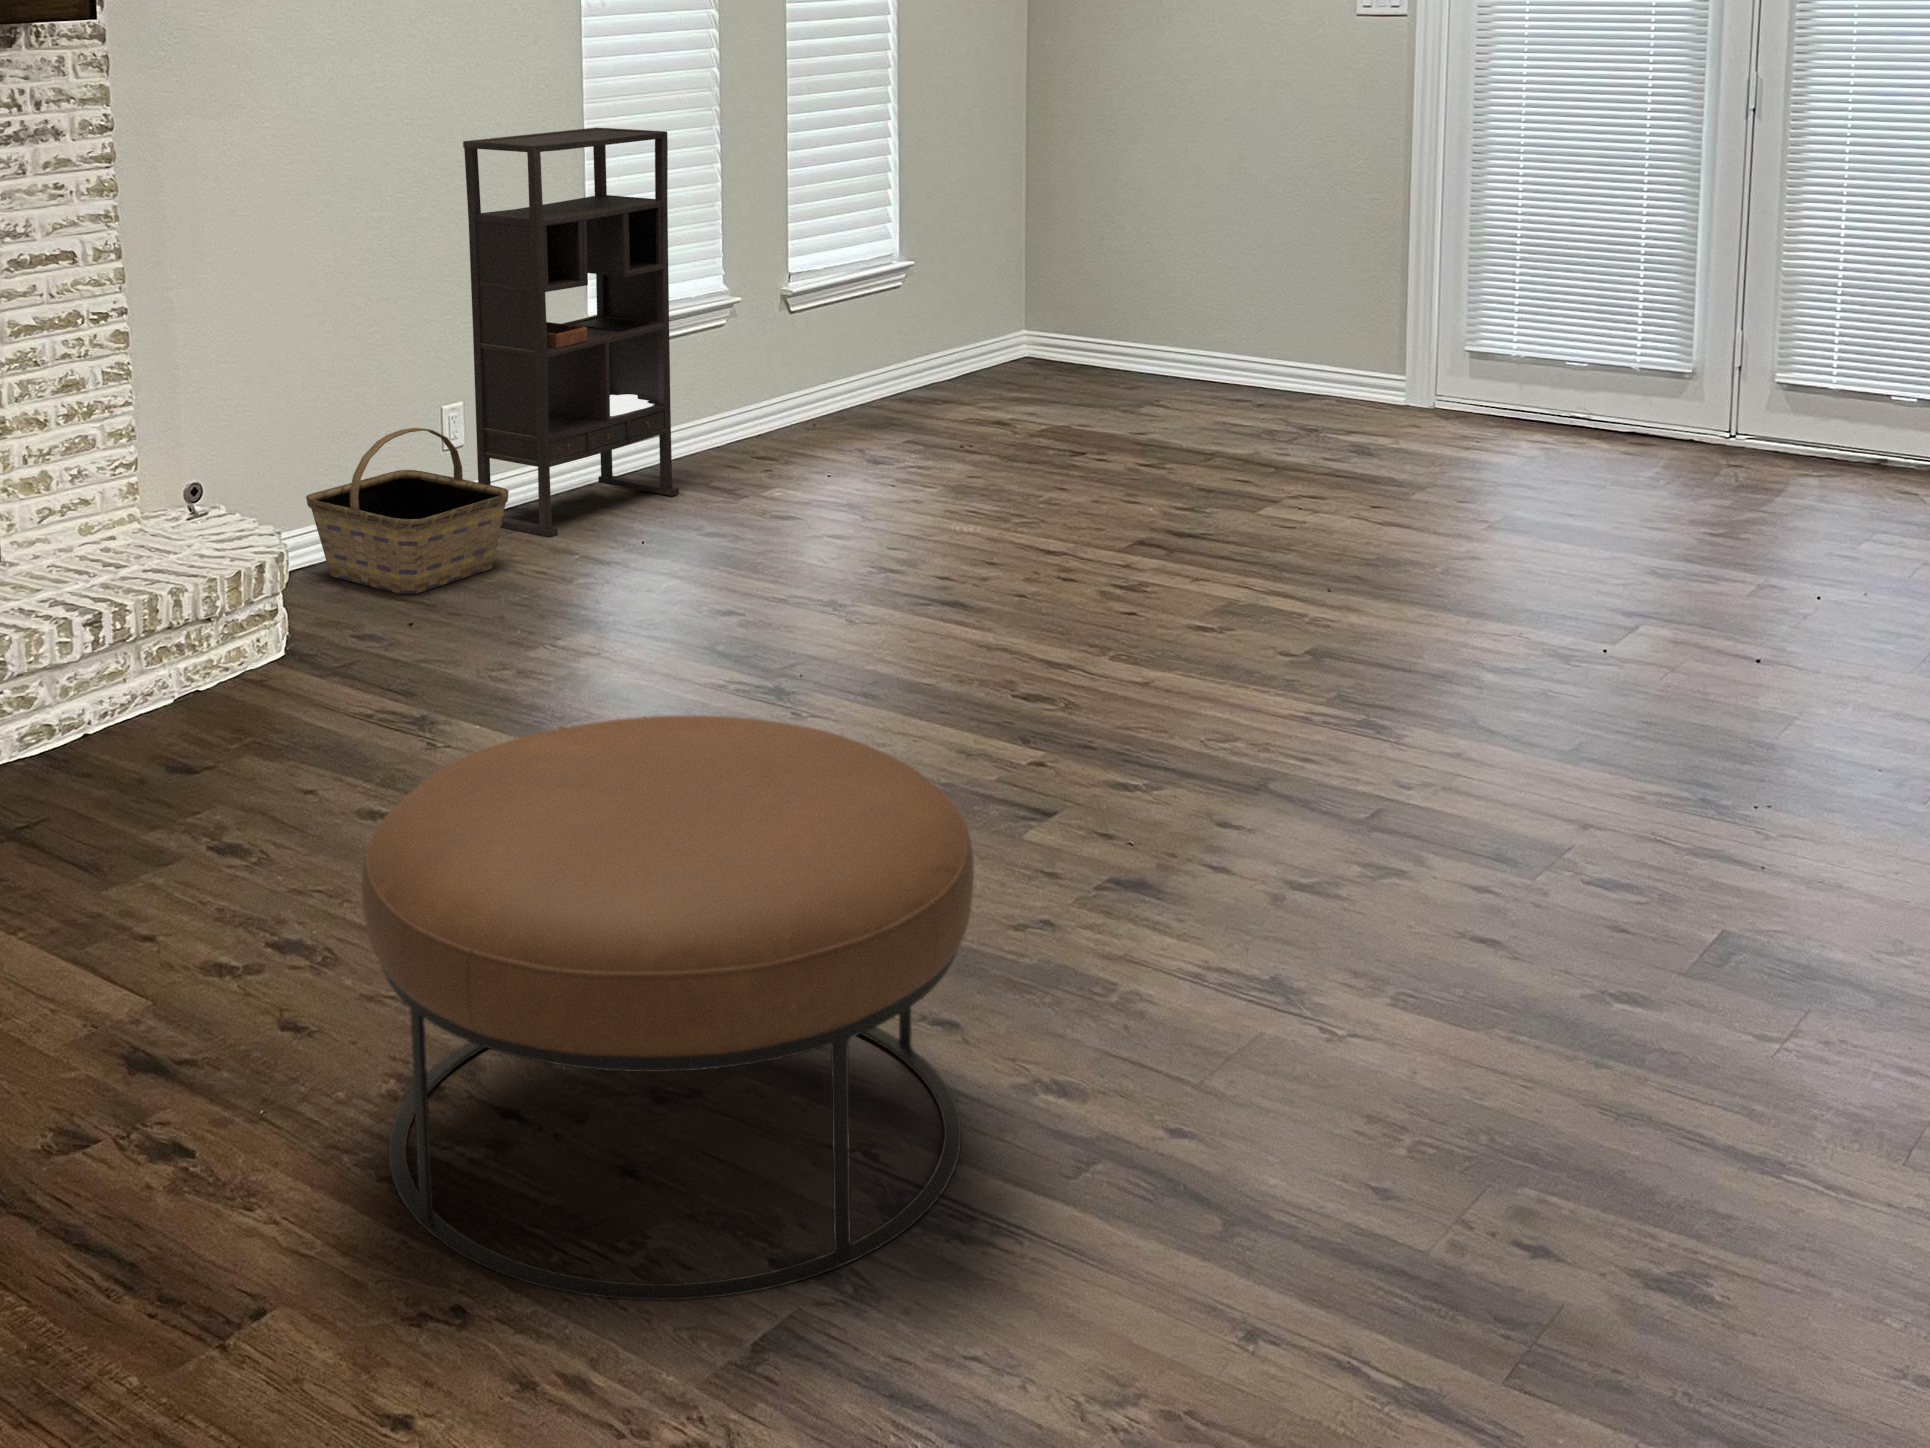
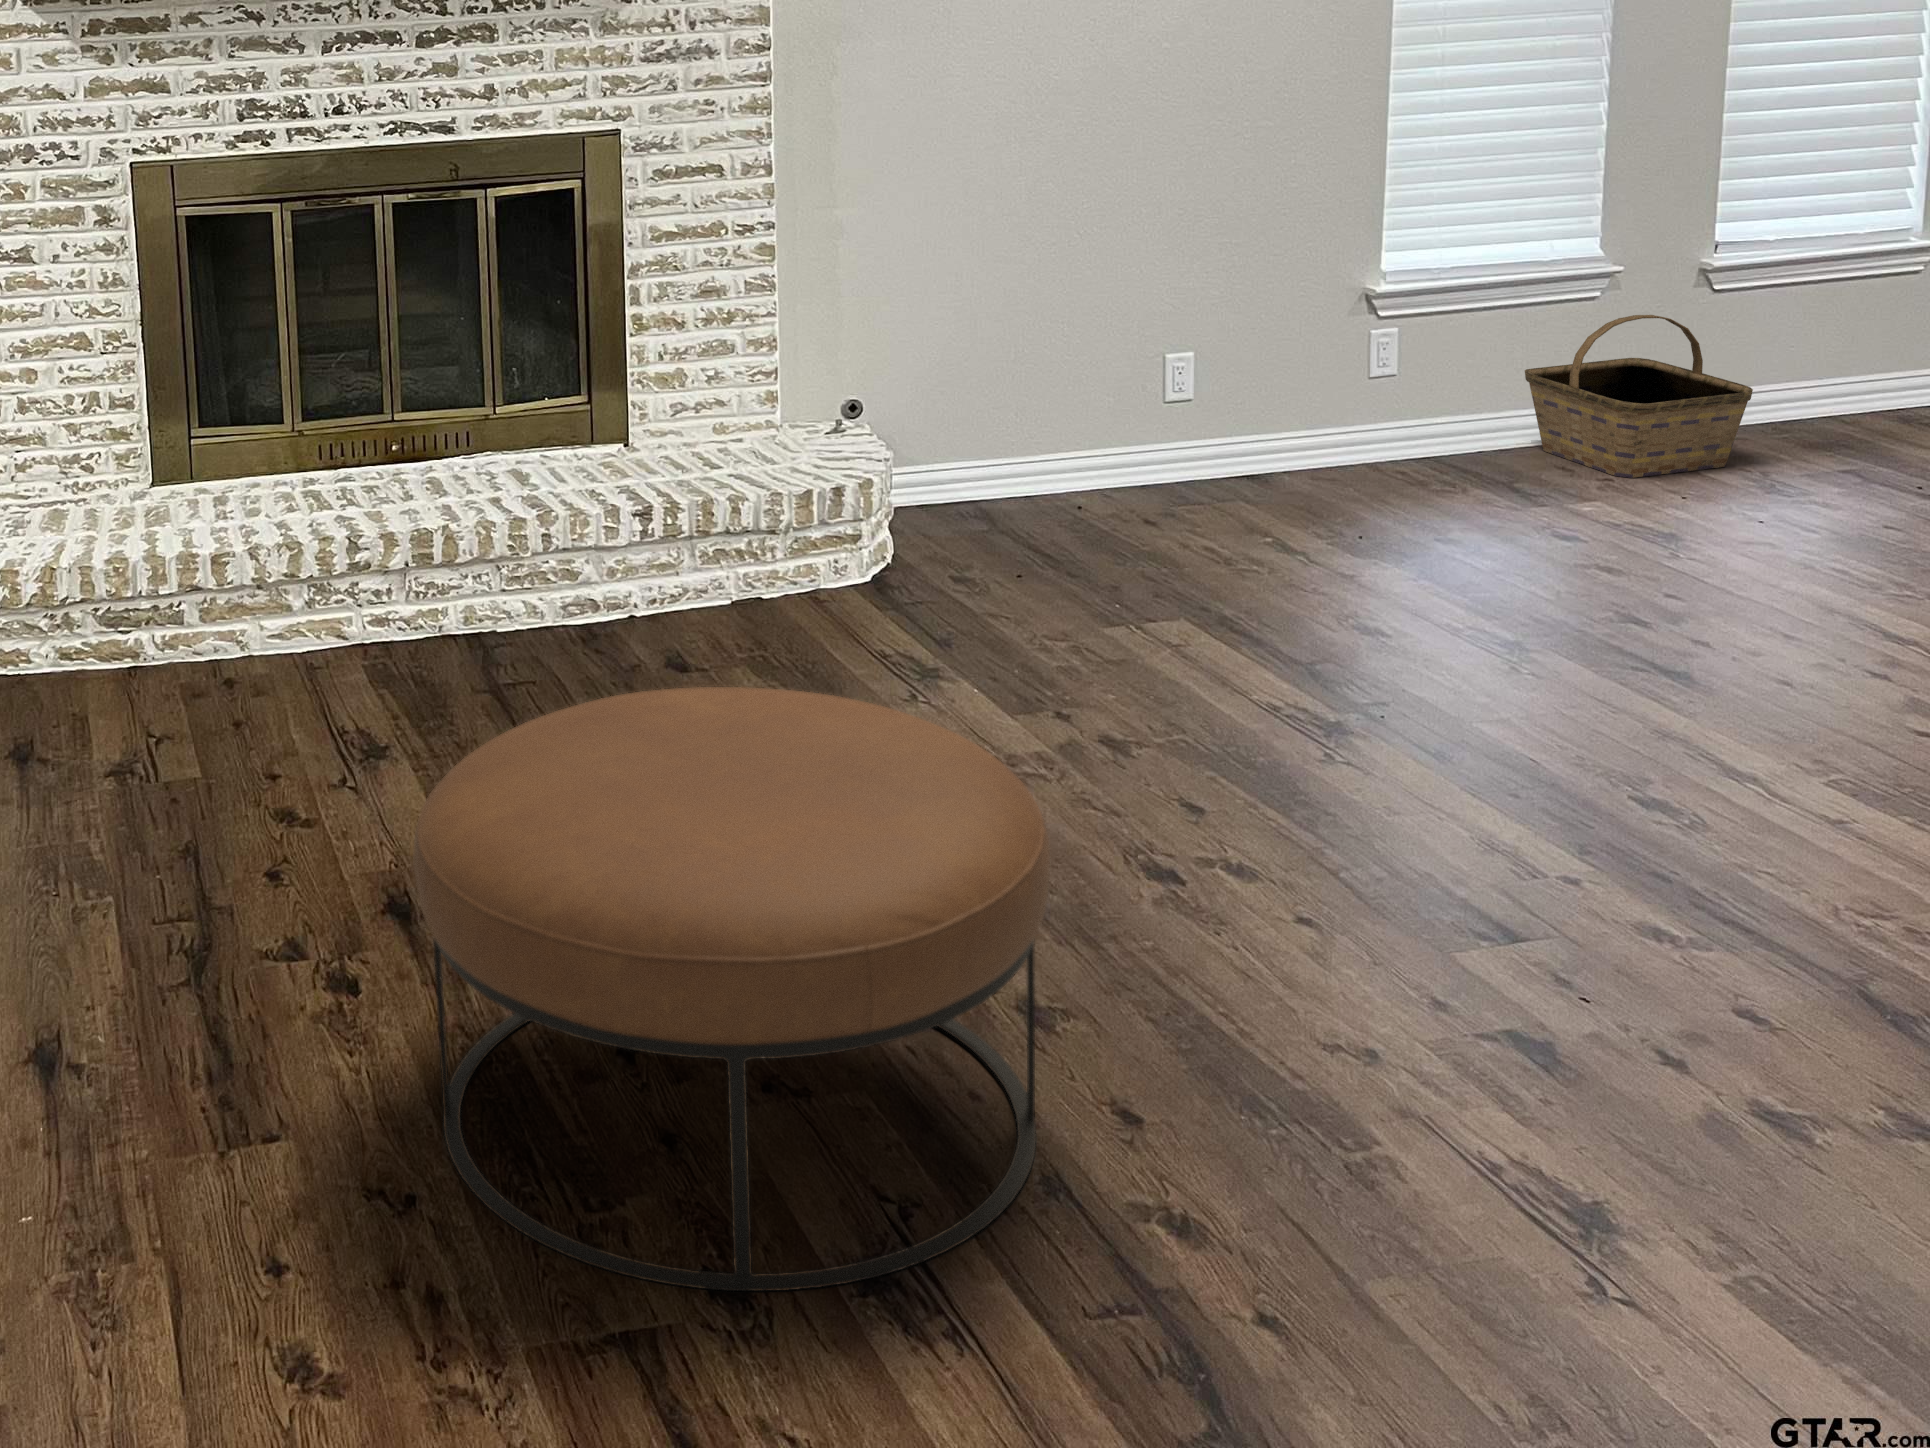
bookshelf: present [463,127,679,537] -> none [1187,56,1461,508]
basket: present [306,428,509,594] -> present [1525,315,1753,478]

